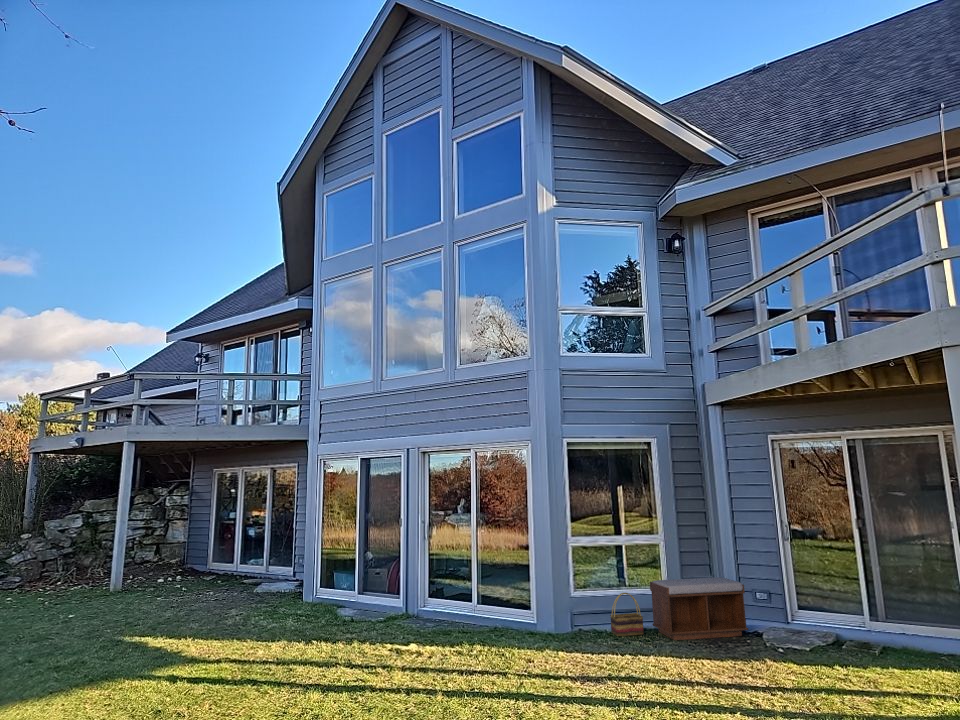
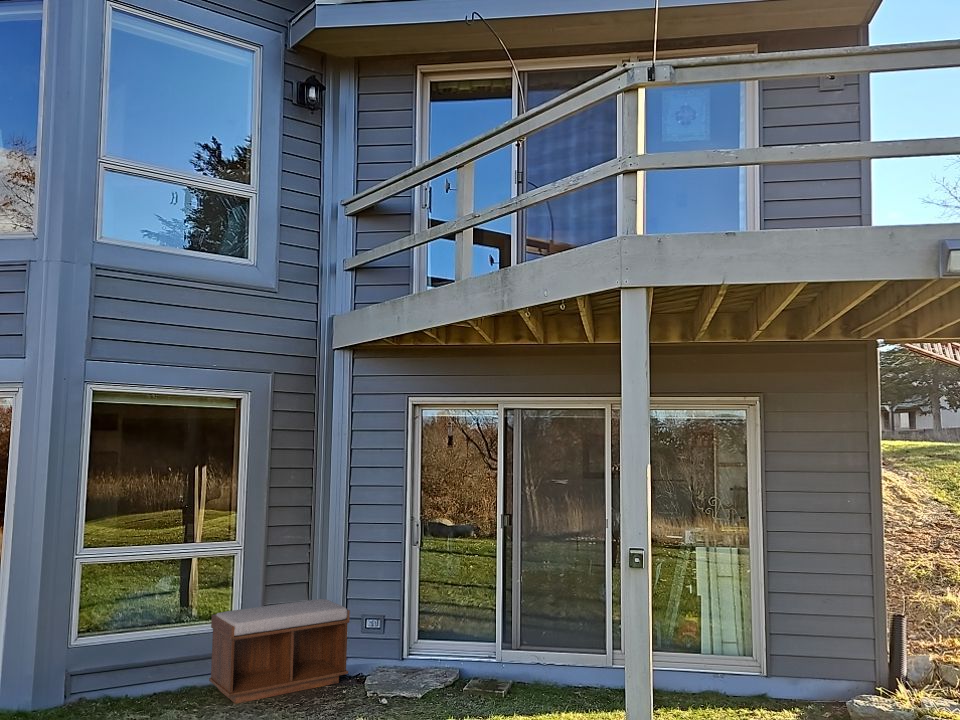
basket: present [610,593,644,636] -> none [138,636,192,707]

